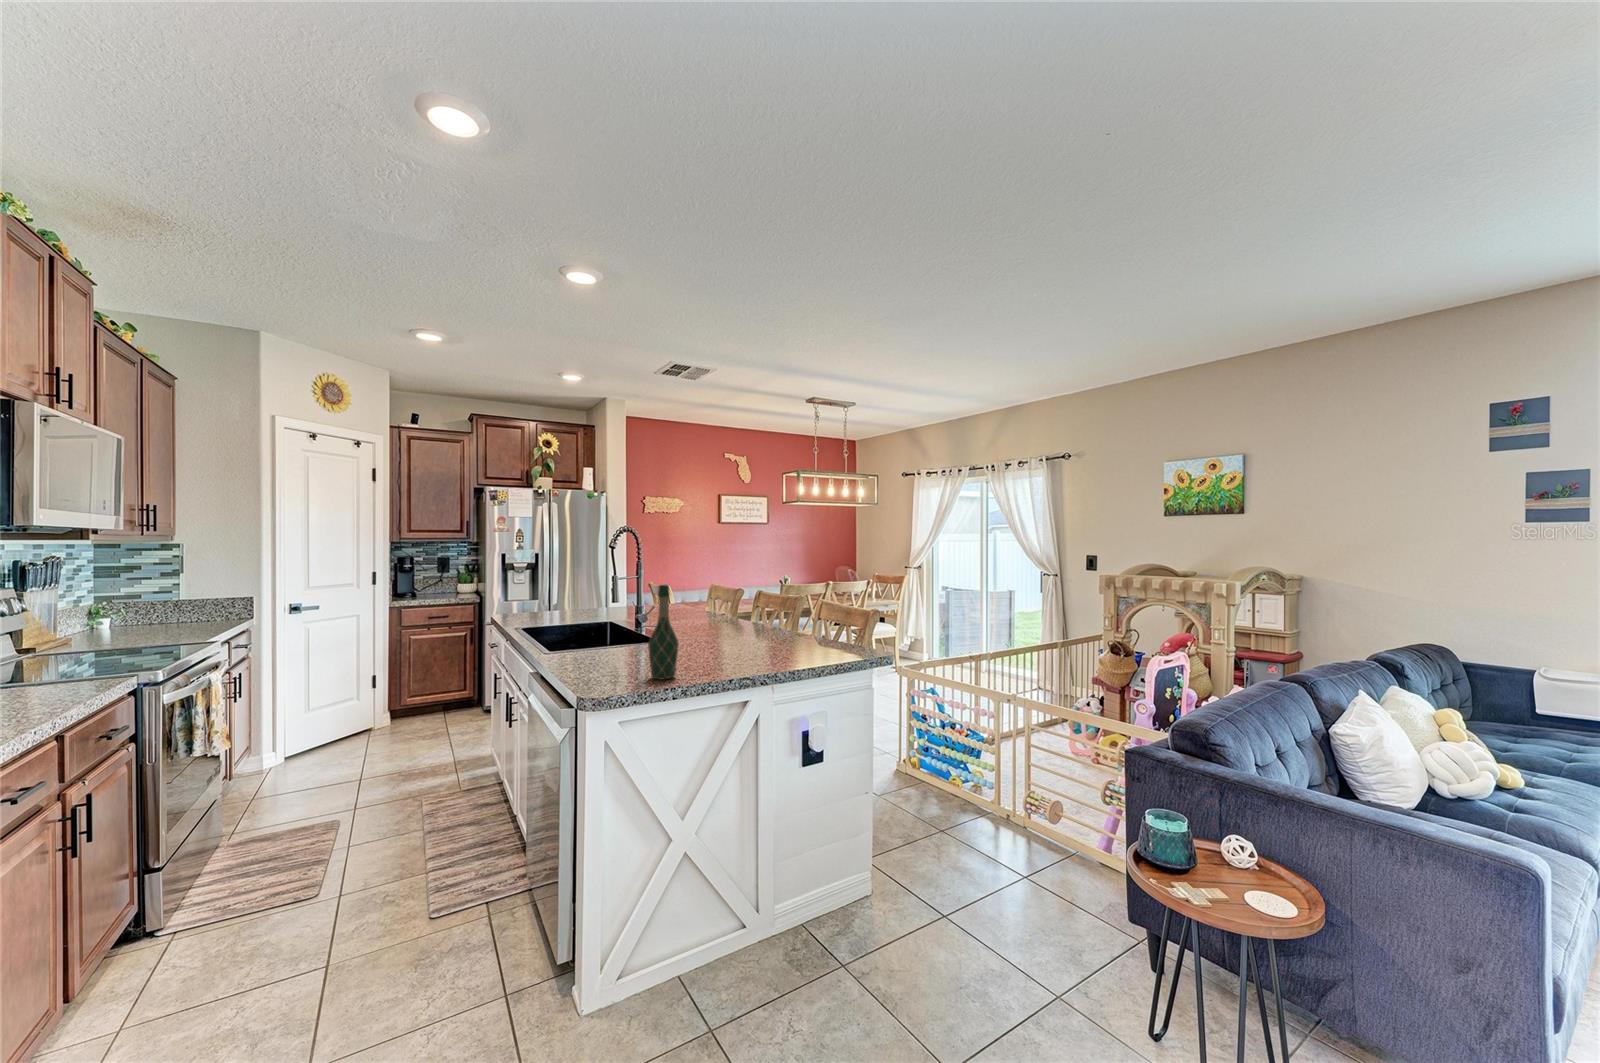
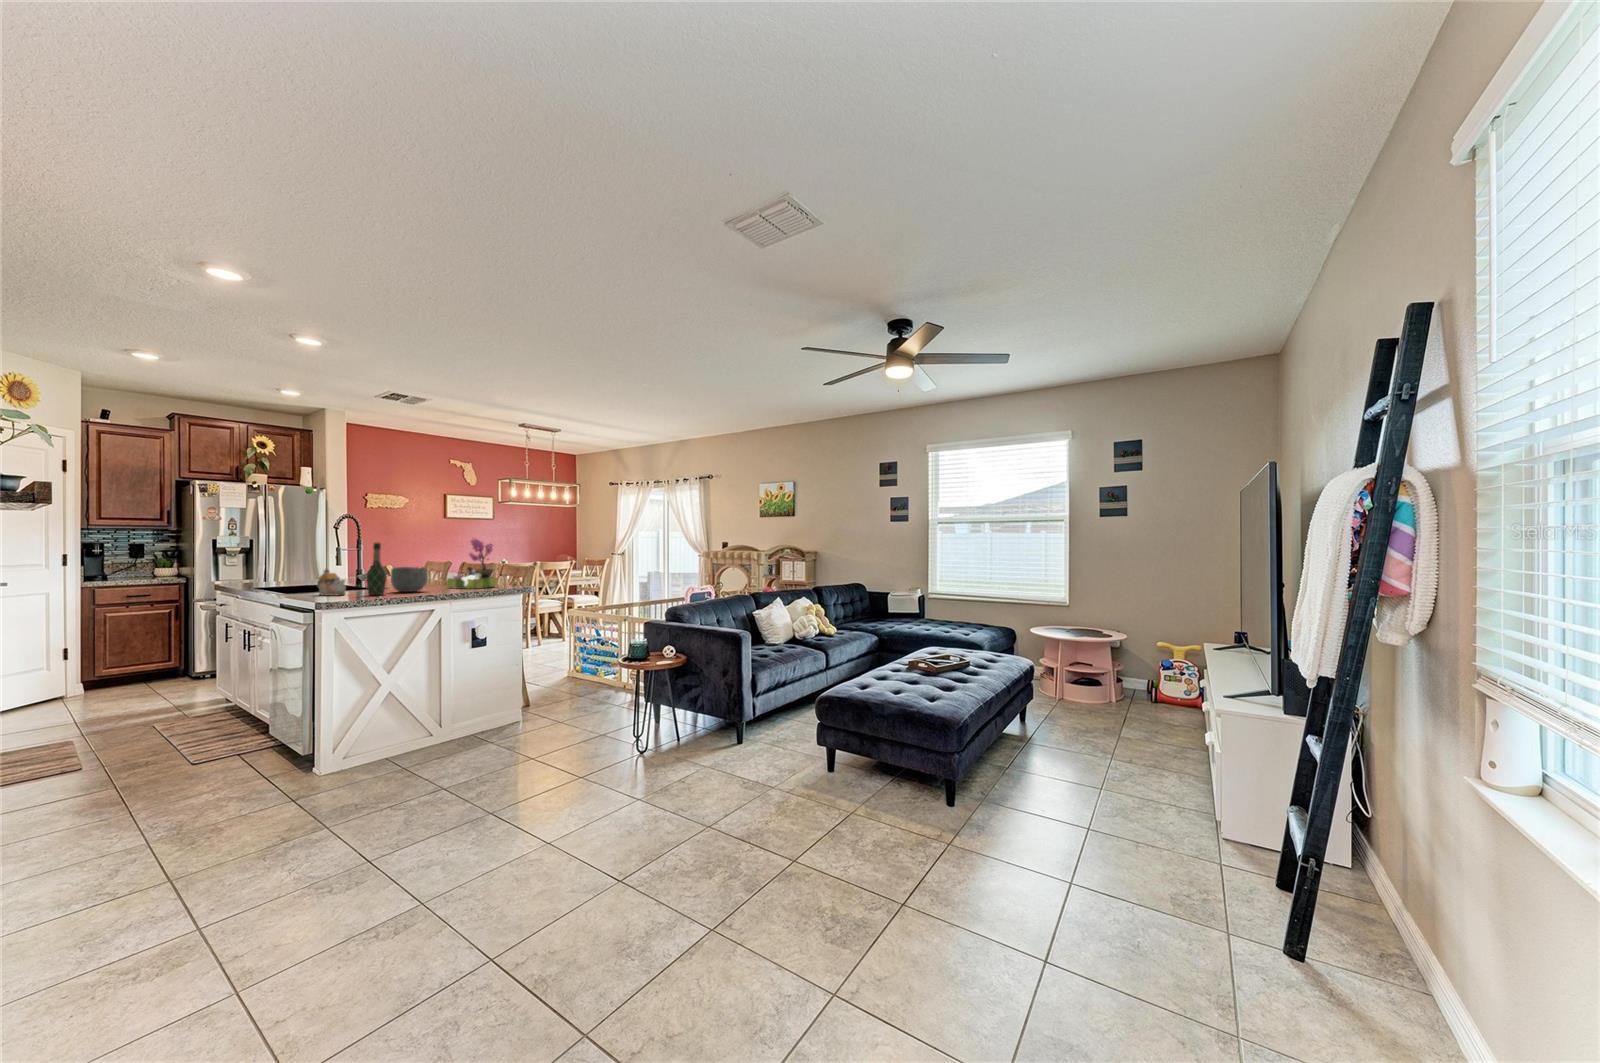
flower arrangement: none [758,563,828,656] -> present [447,538,497,589]
bowl: none [683,620,736,666] -> present [391,567,428,592]
teapot: none [580,627,620,677] -> present [317,569,346,596]

